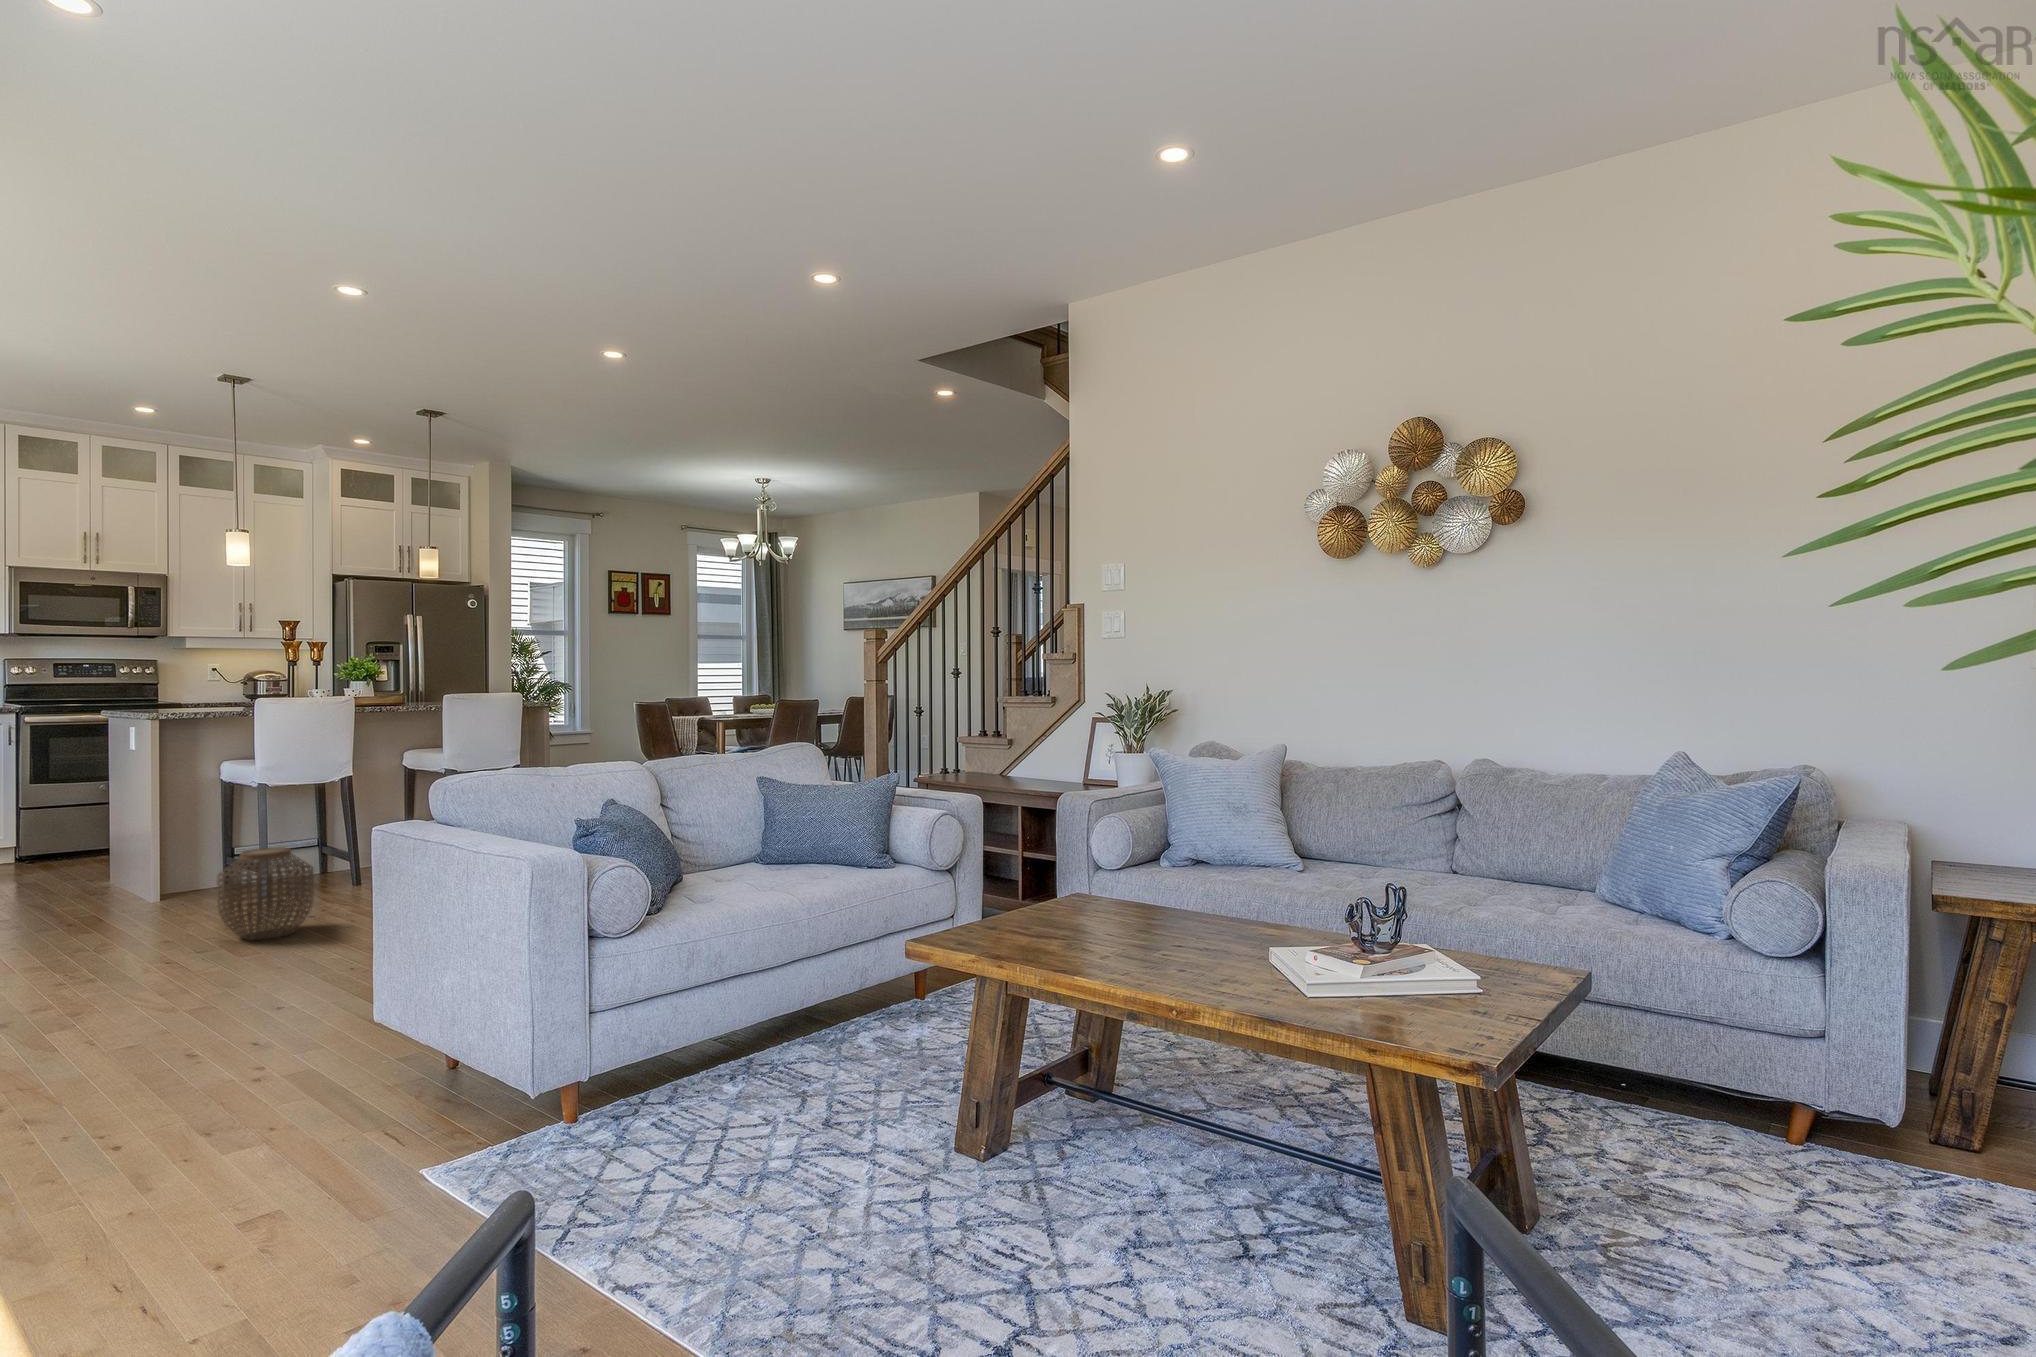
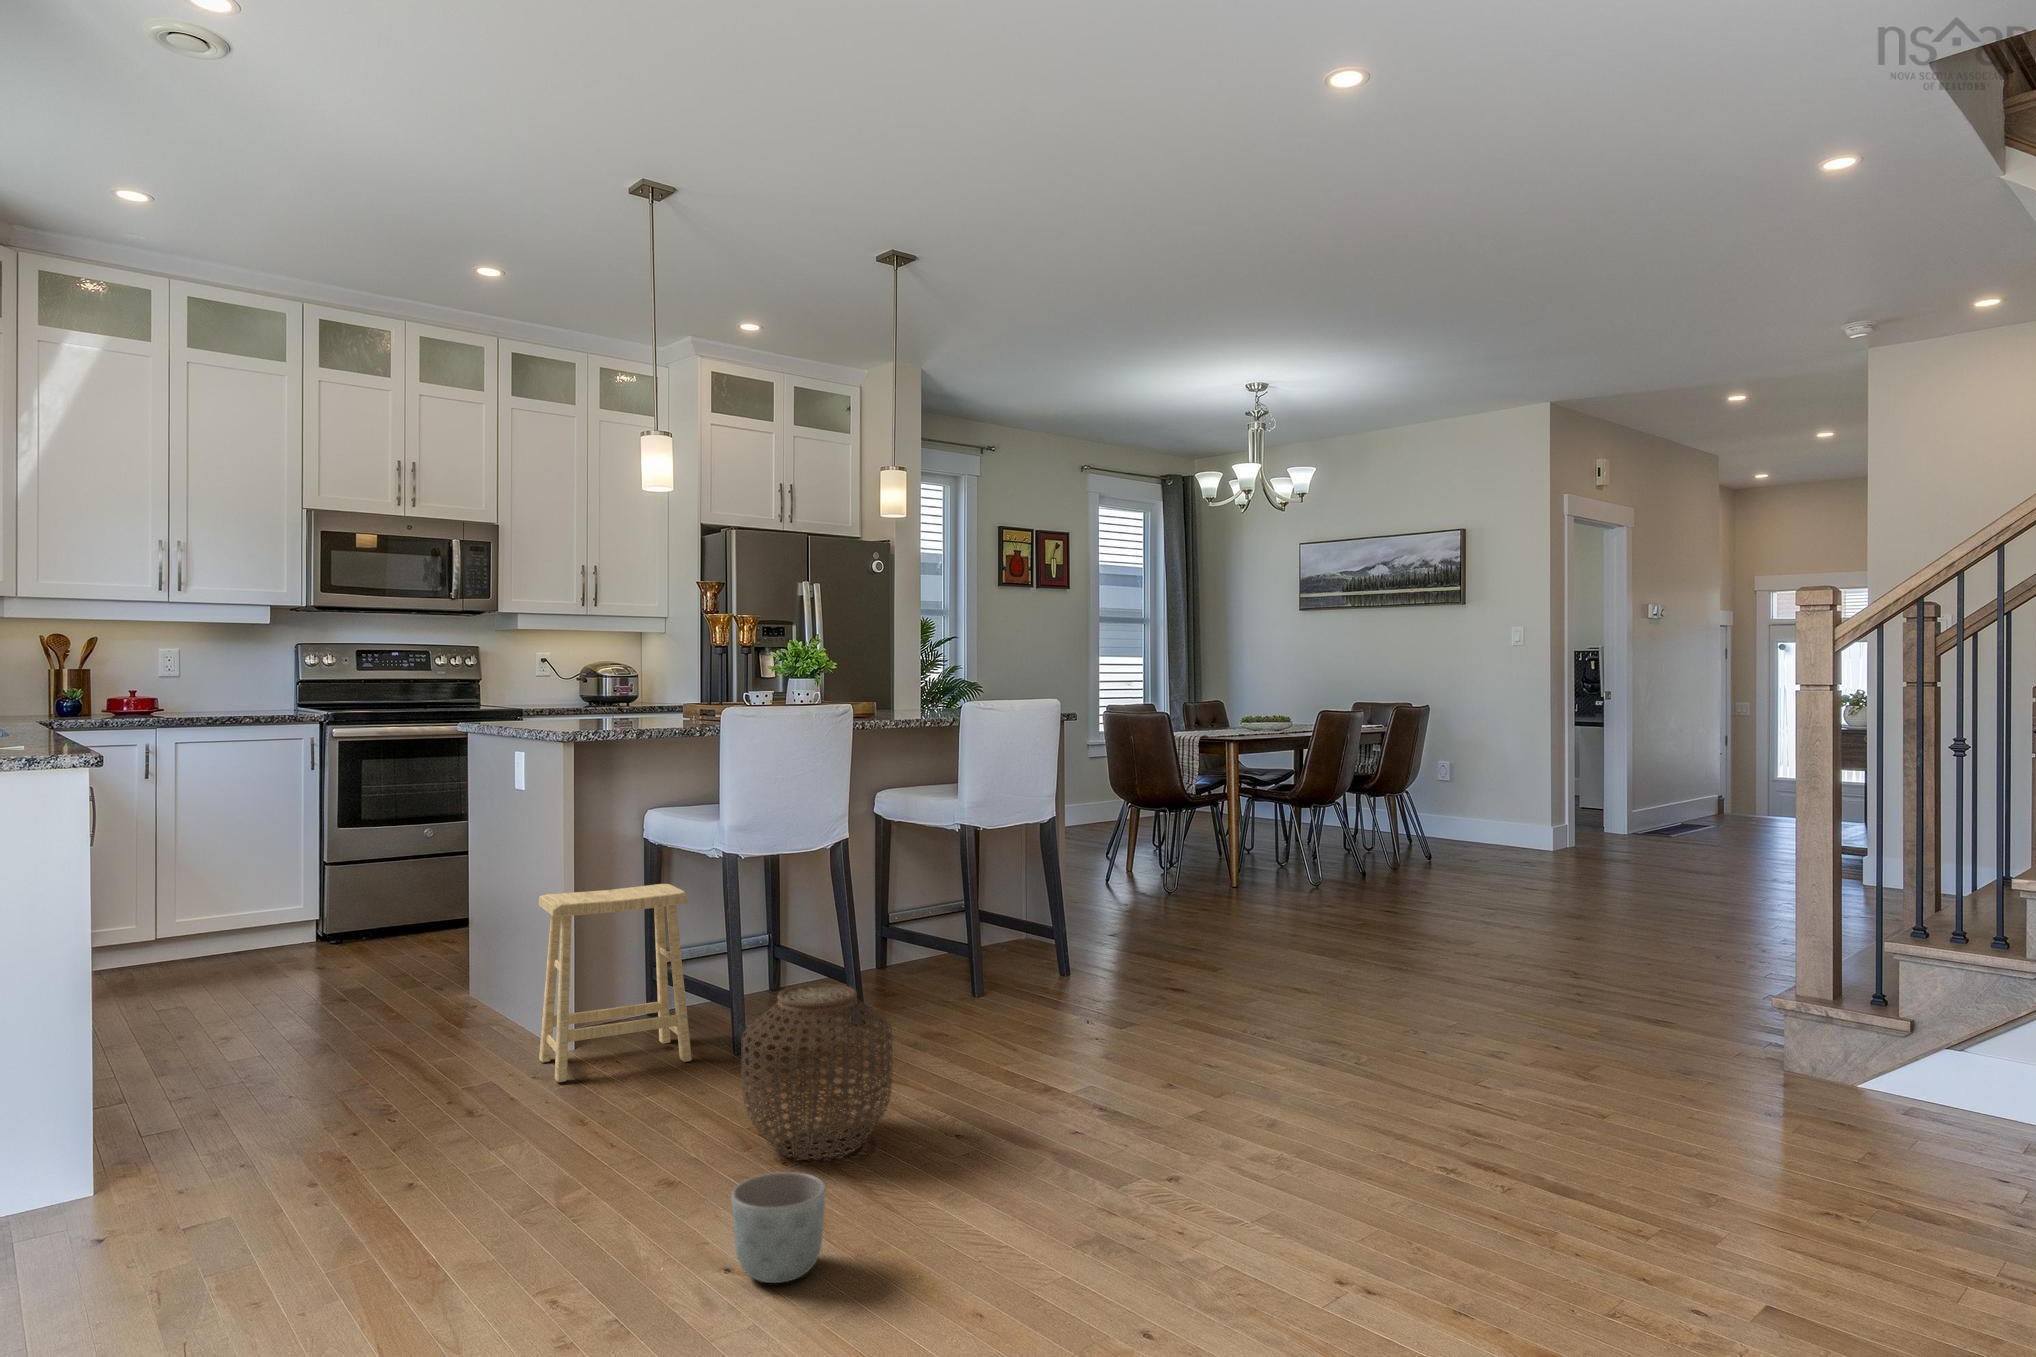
footstool: none [128,804,229,917] -> present [539,884,692,1082]
planter: none [164,928,221,978] -> present [731,1172,826,1283]

